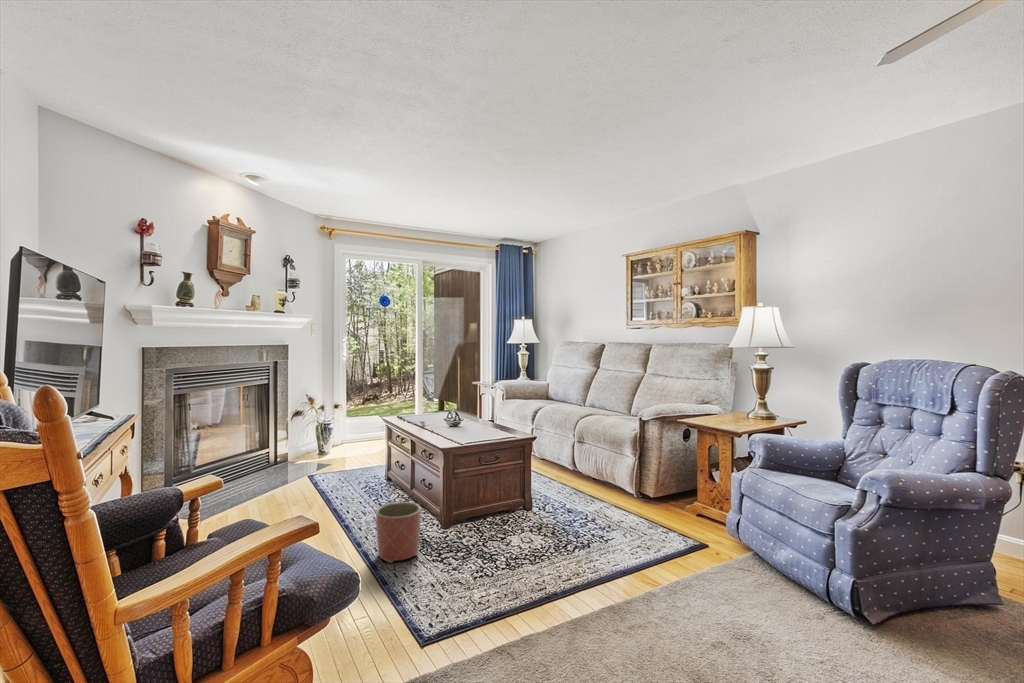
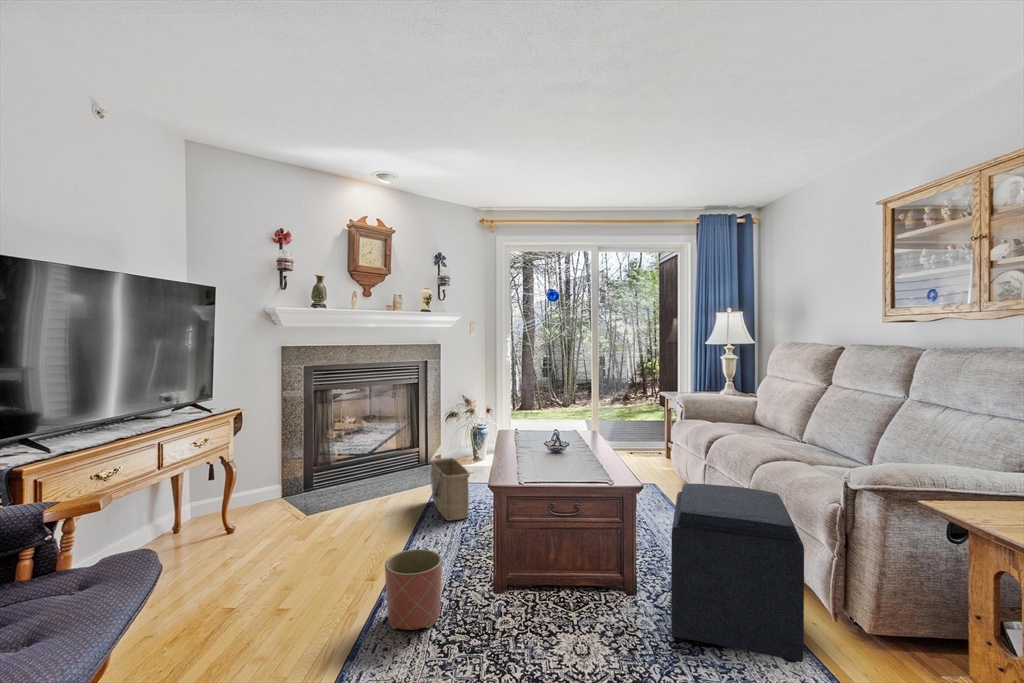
ottoman: none [549,430,635,523] -> present [671,484,804,663]
basket: none [317,446,369,497] -> present [431,458,470,521]

